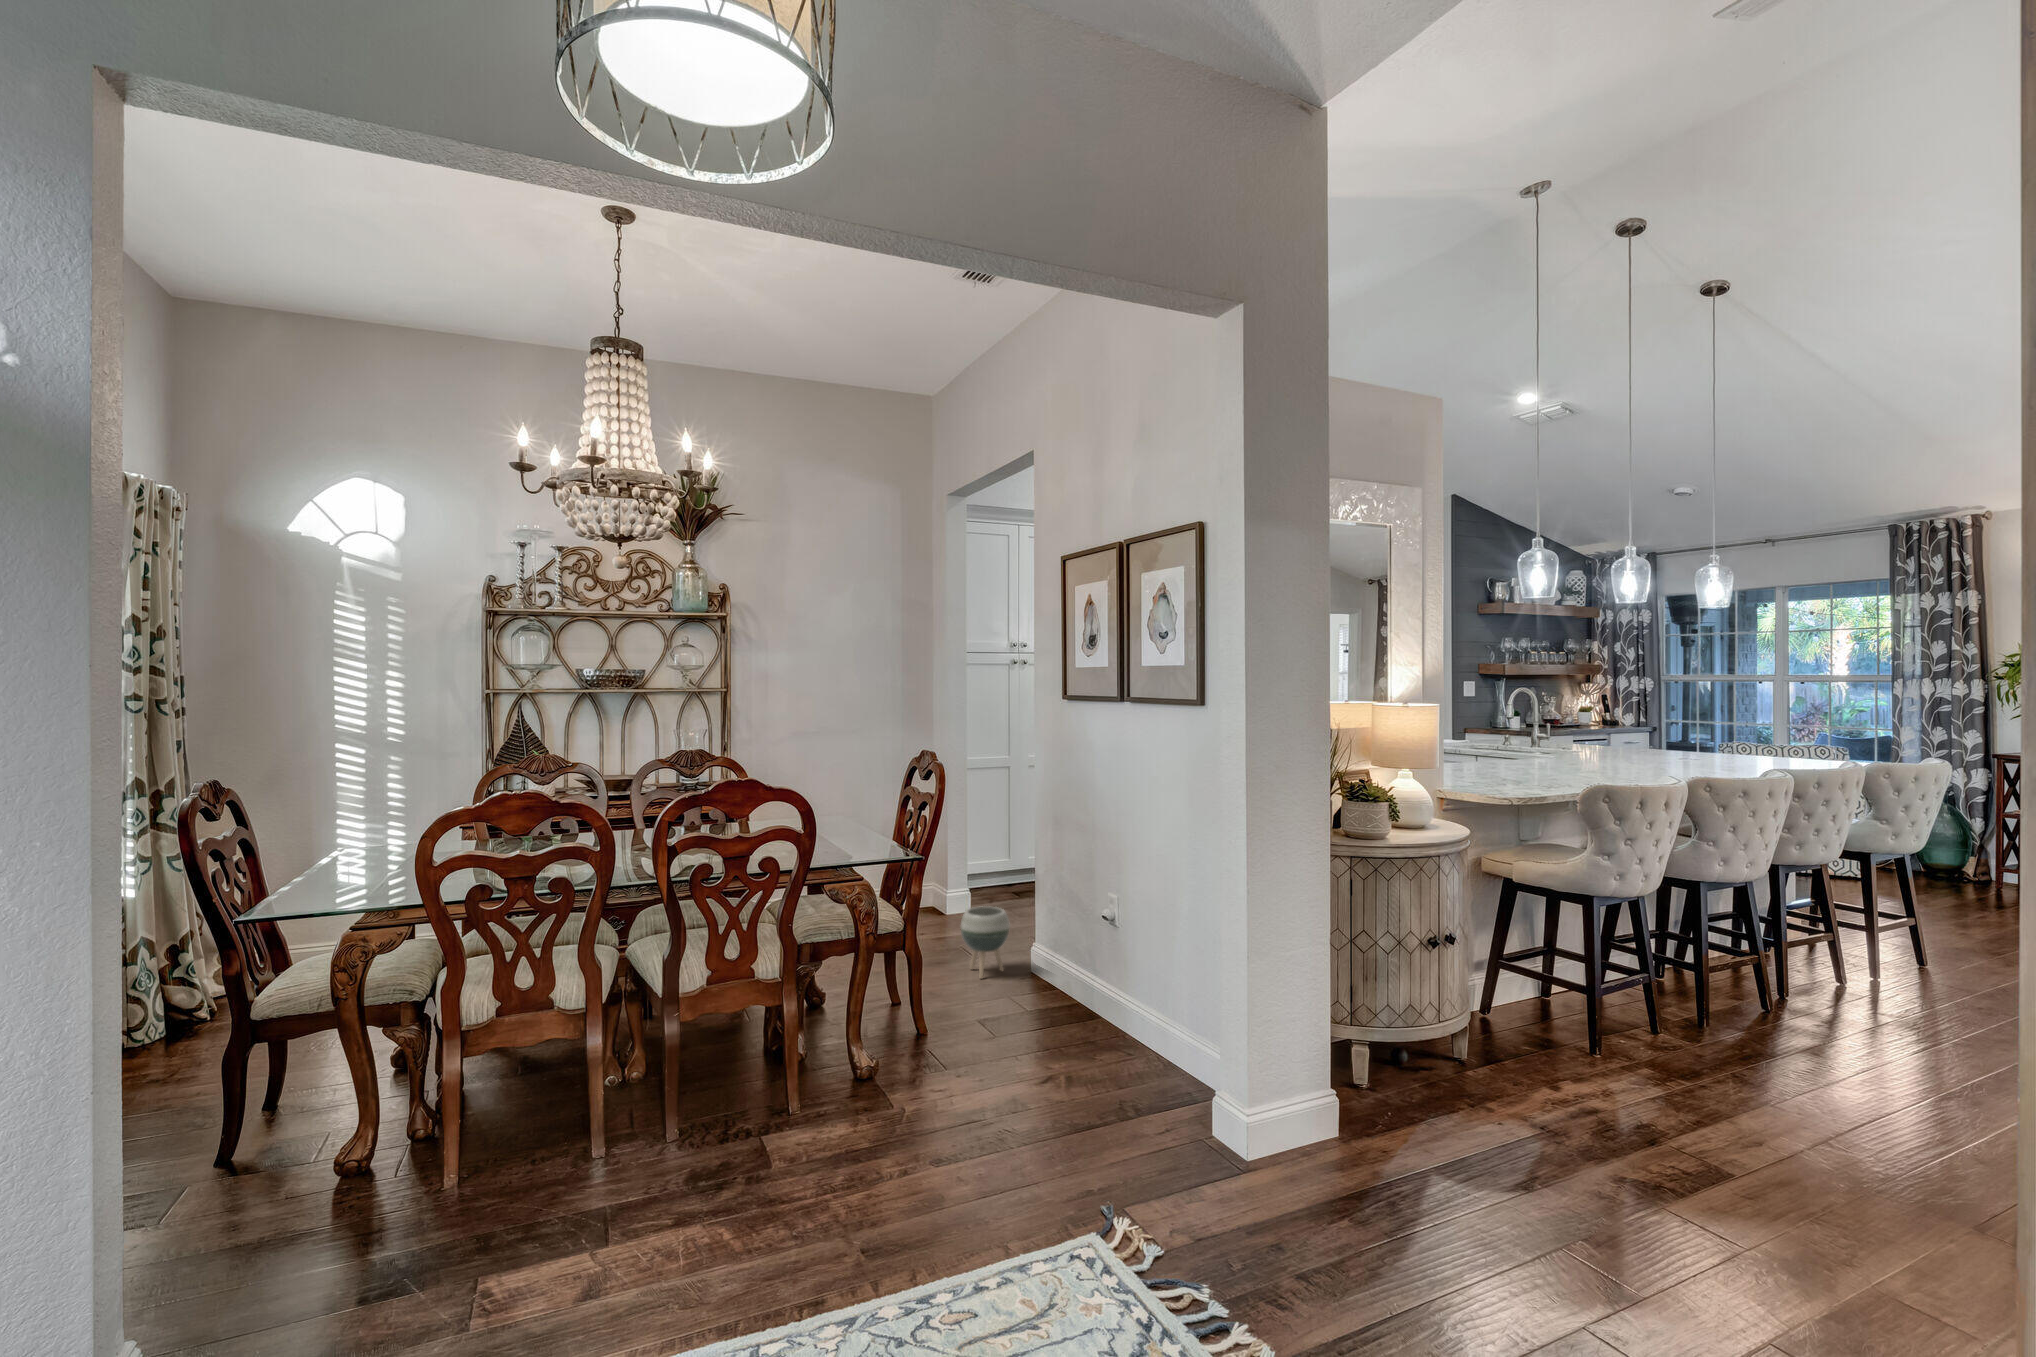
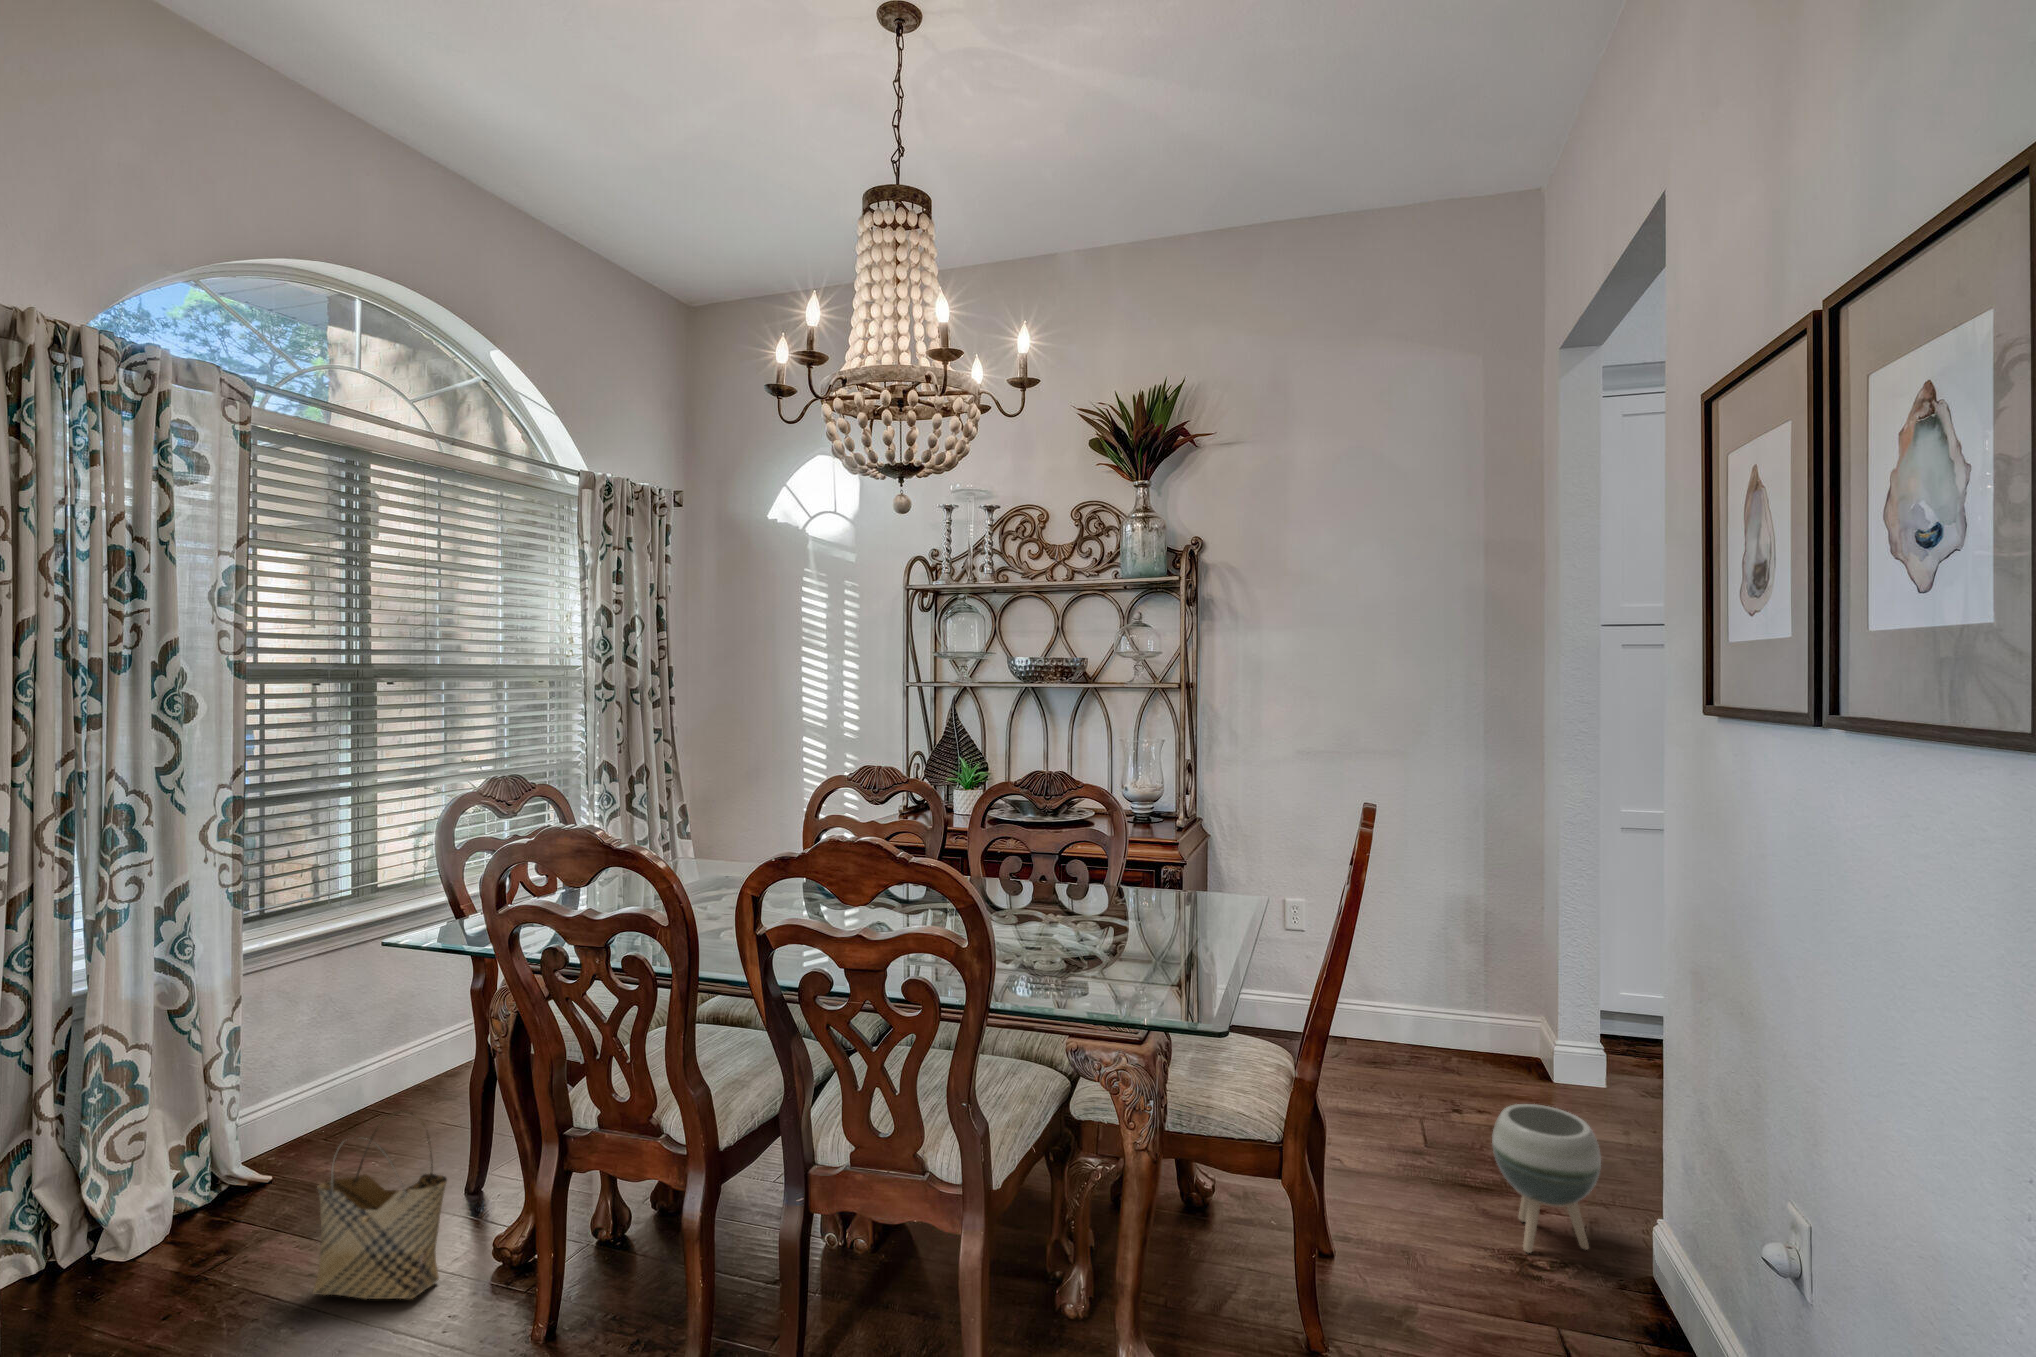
woven basket: none [174,1069,311,1241] -> present [313,1110,447,1299]

